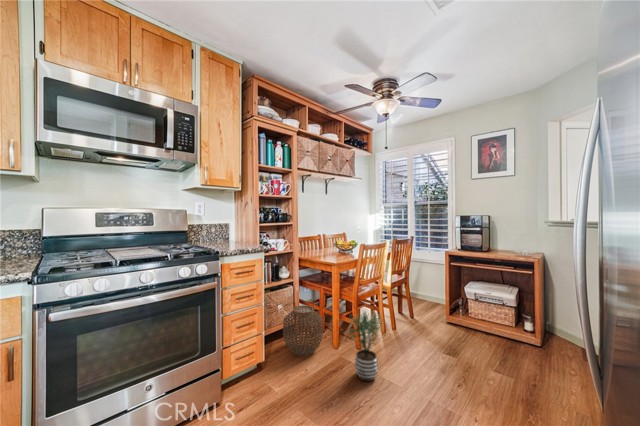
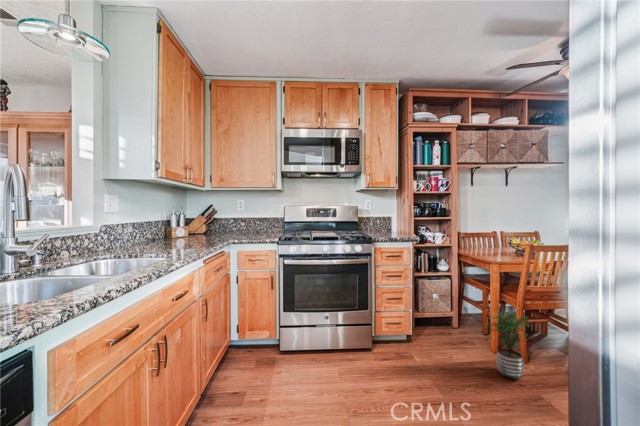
woven basket: present [283,306,323,356] -> none [435,297,476,343]

